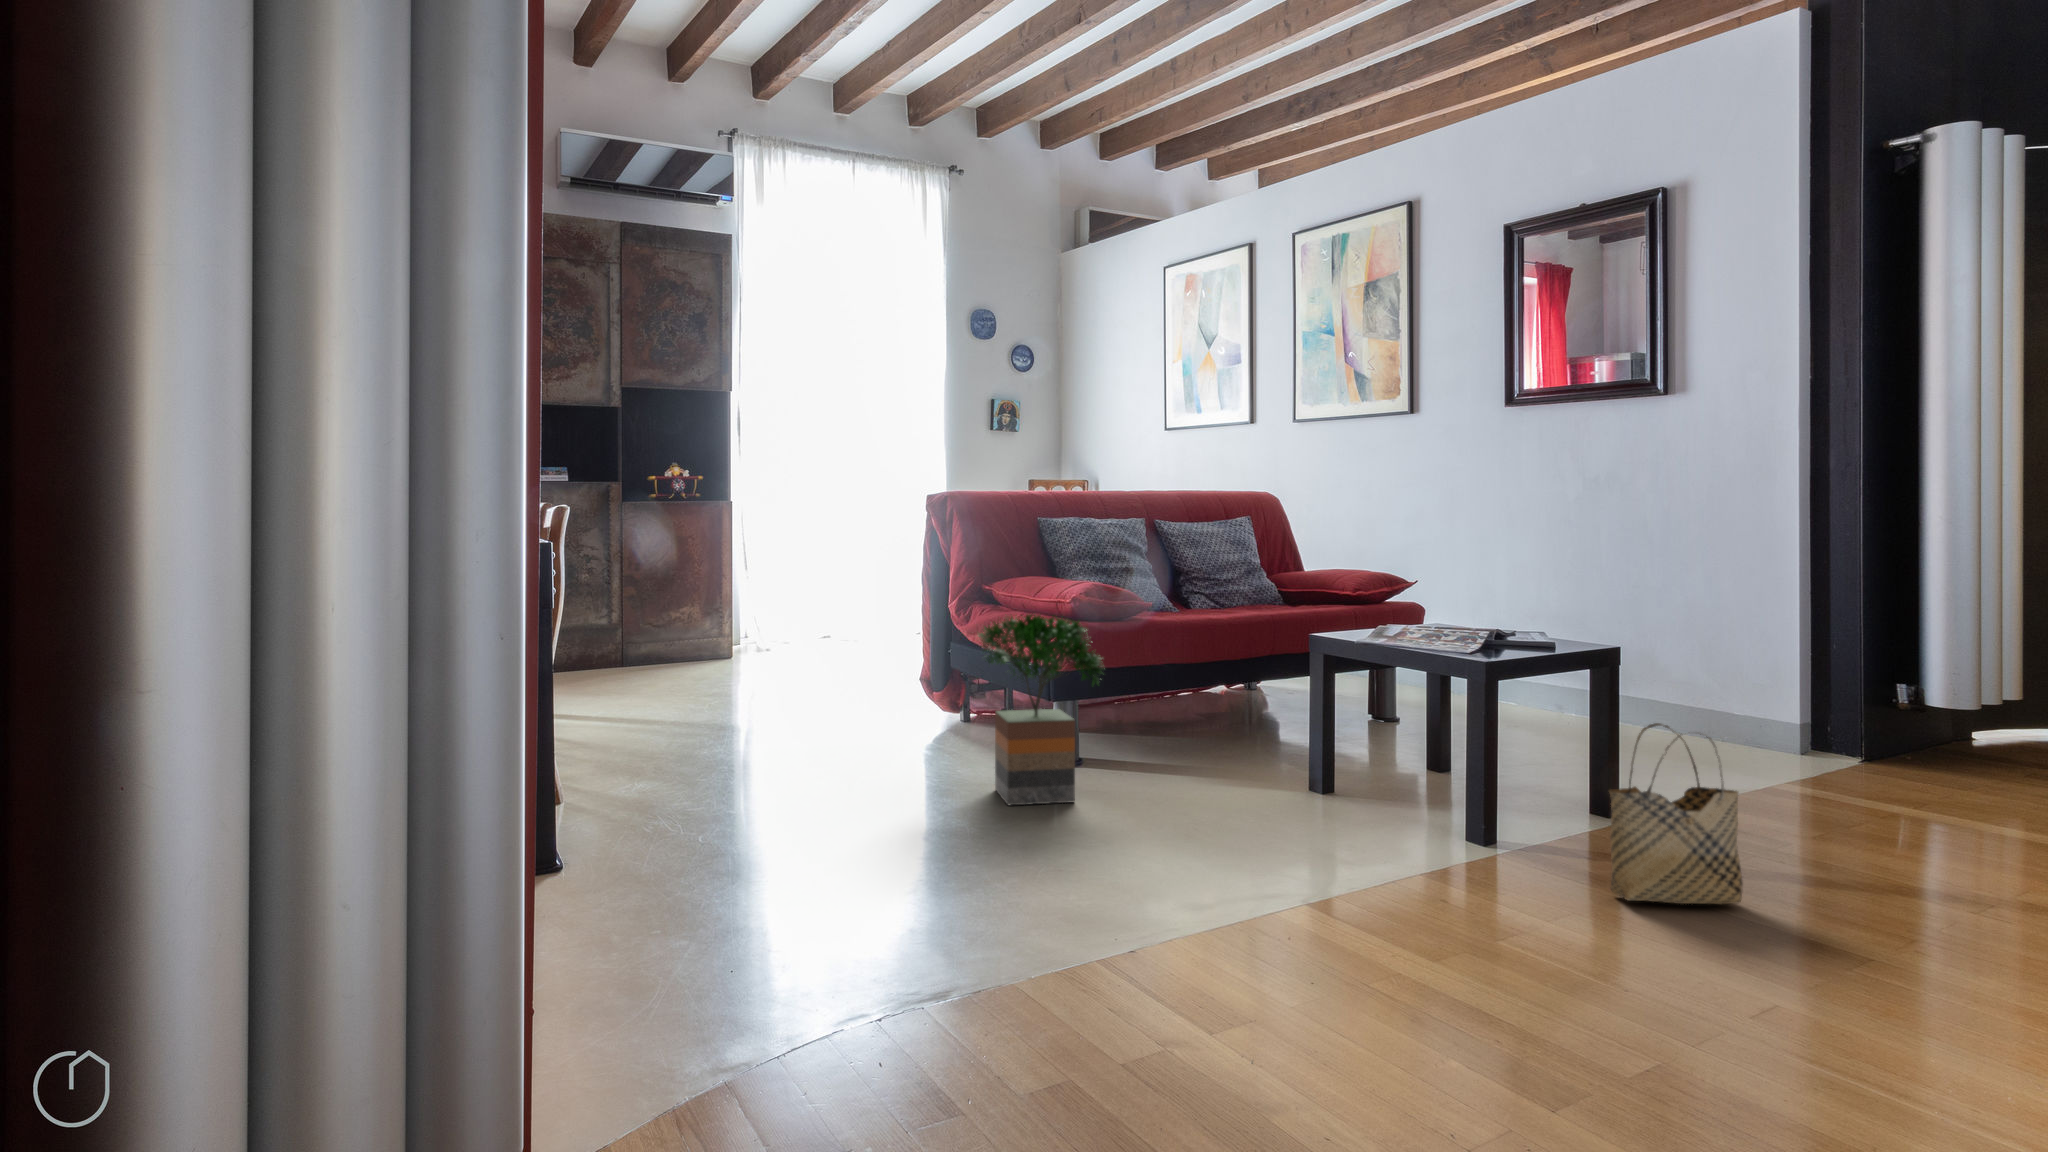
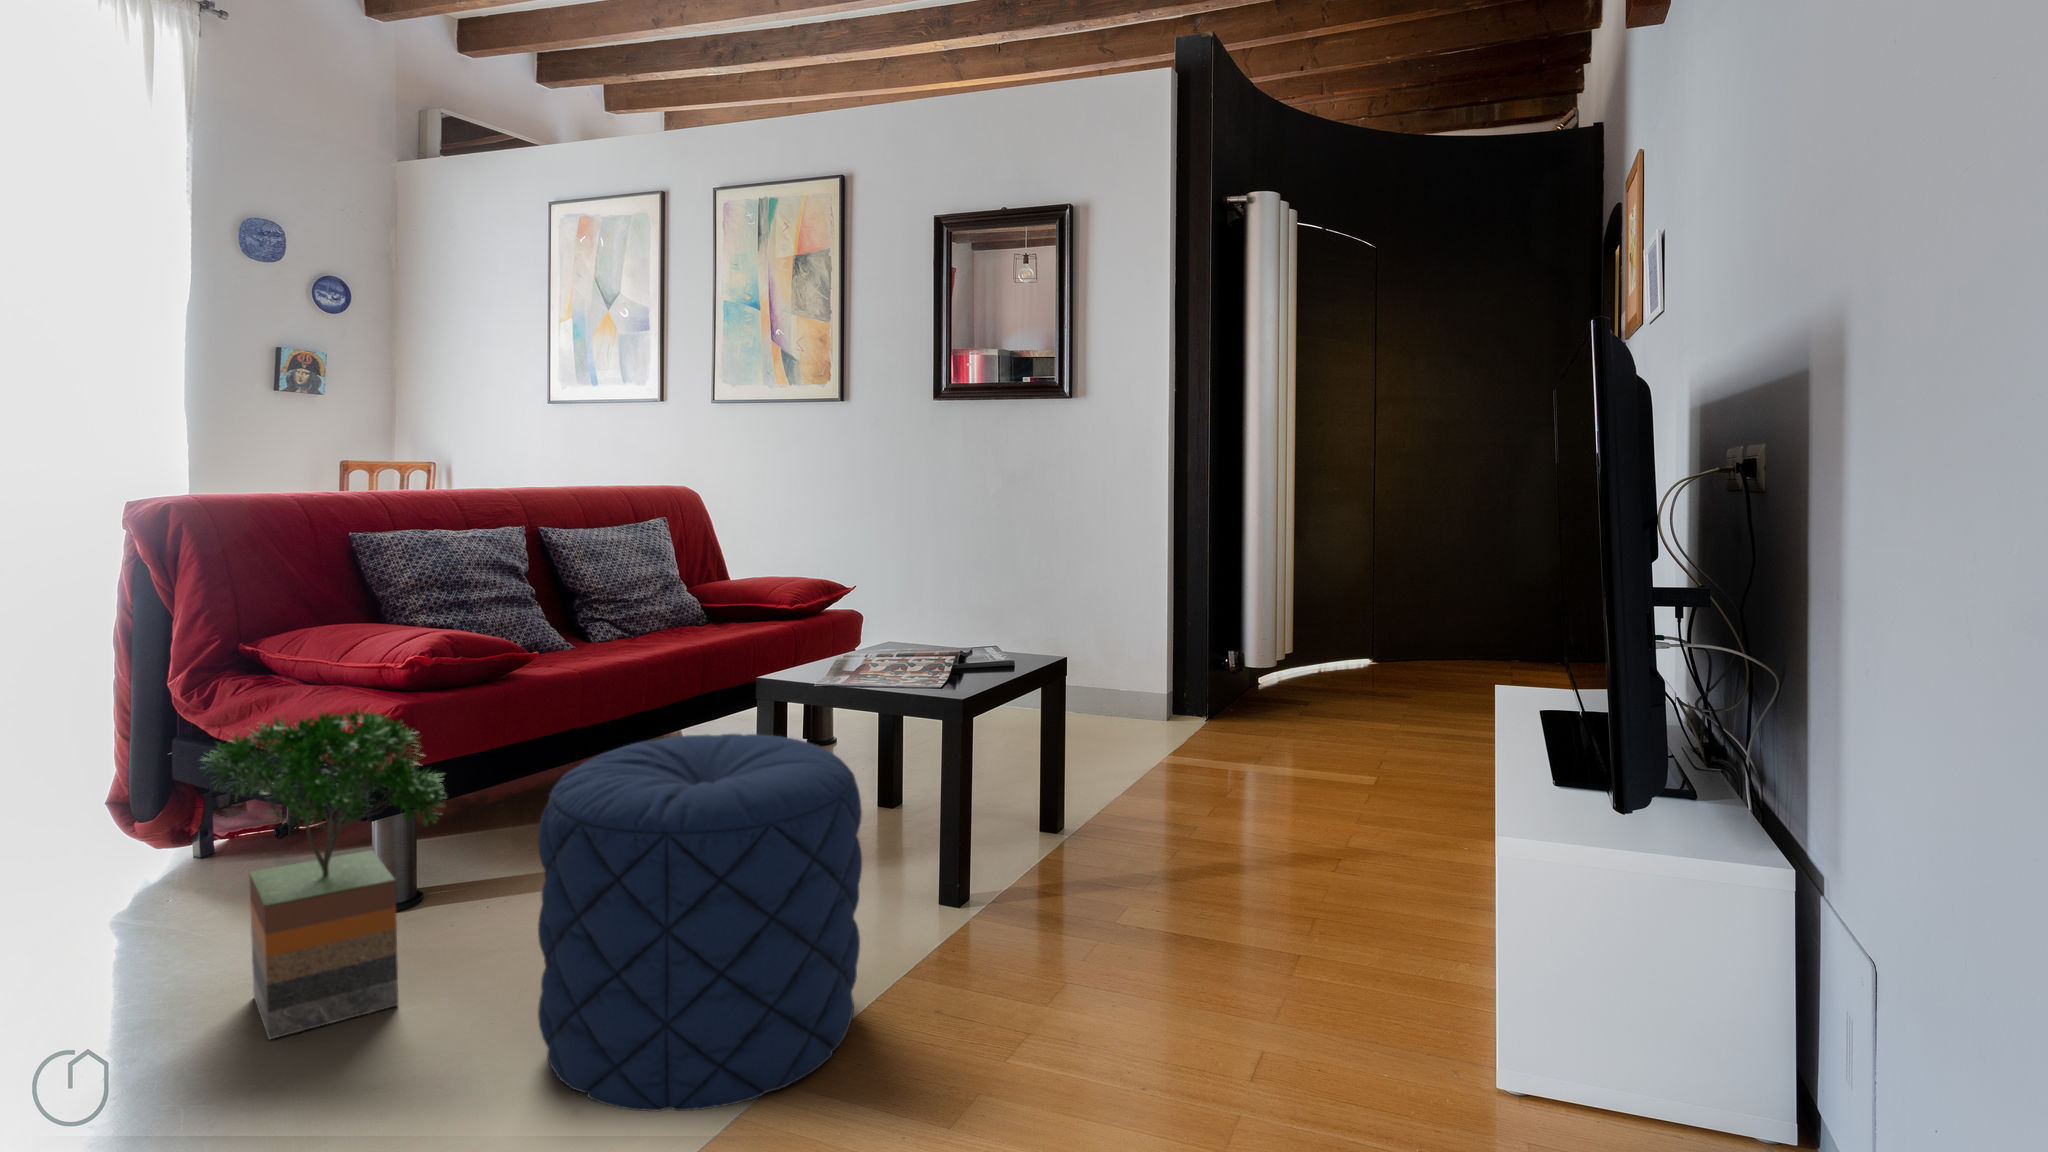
pouf: none [1159,637,1376,862] -> present [538,734,862,1111]
woven basket: present [1609,723,1743,904] -> none [1165,842,1305,1089]

